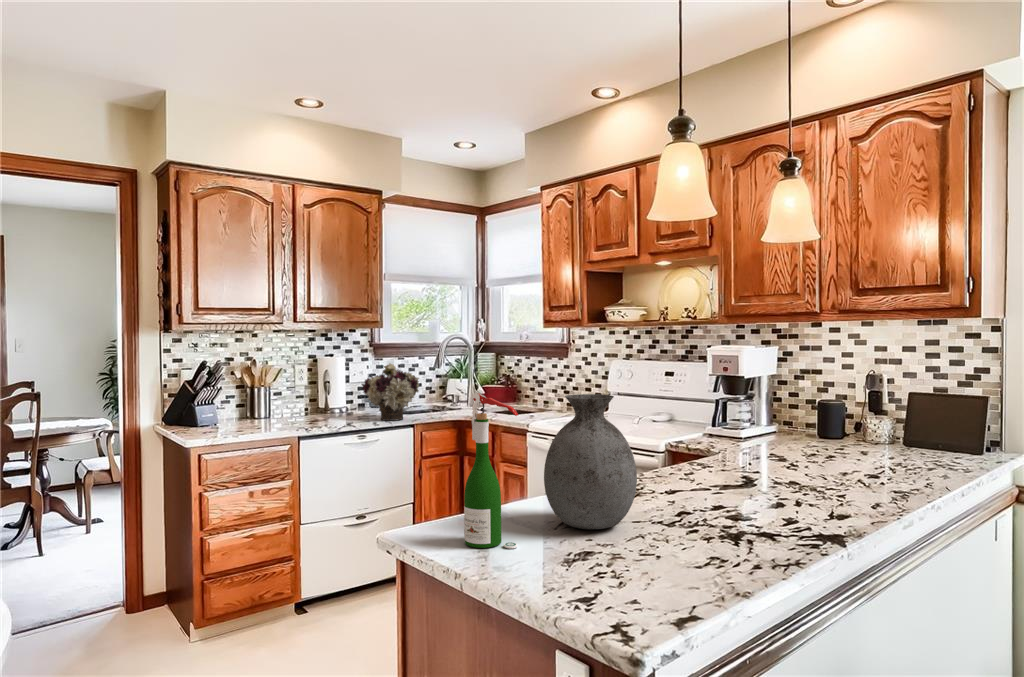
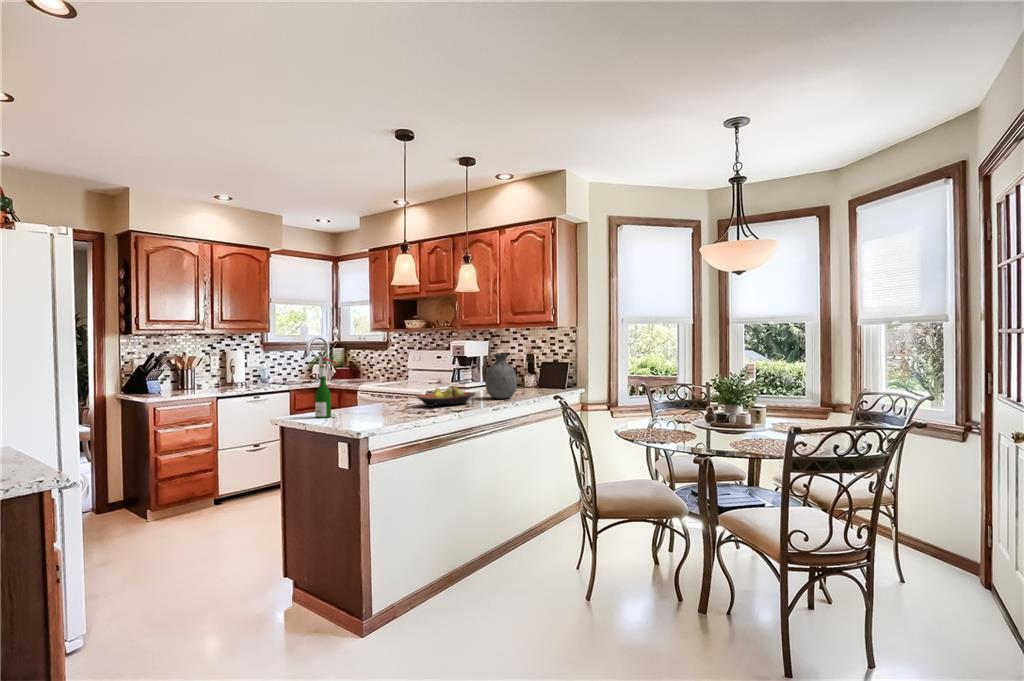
flower arrangement: present [362,363,419,421] -> none [257,353,295,388]
vase: present [544,394,637,529] -> present [485,354,517,399]
fruit bowl: none [686,462,826,514] -> present [417,387,475,407]

